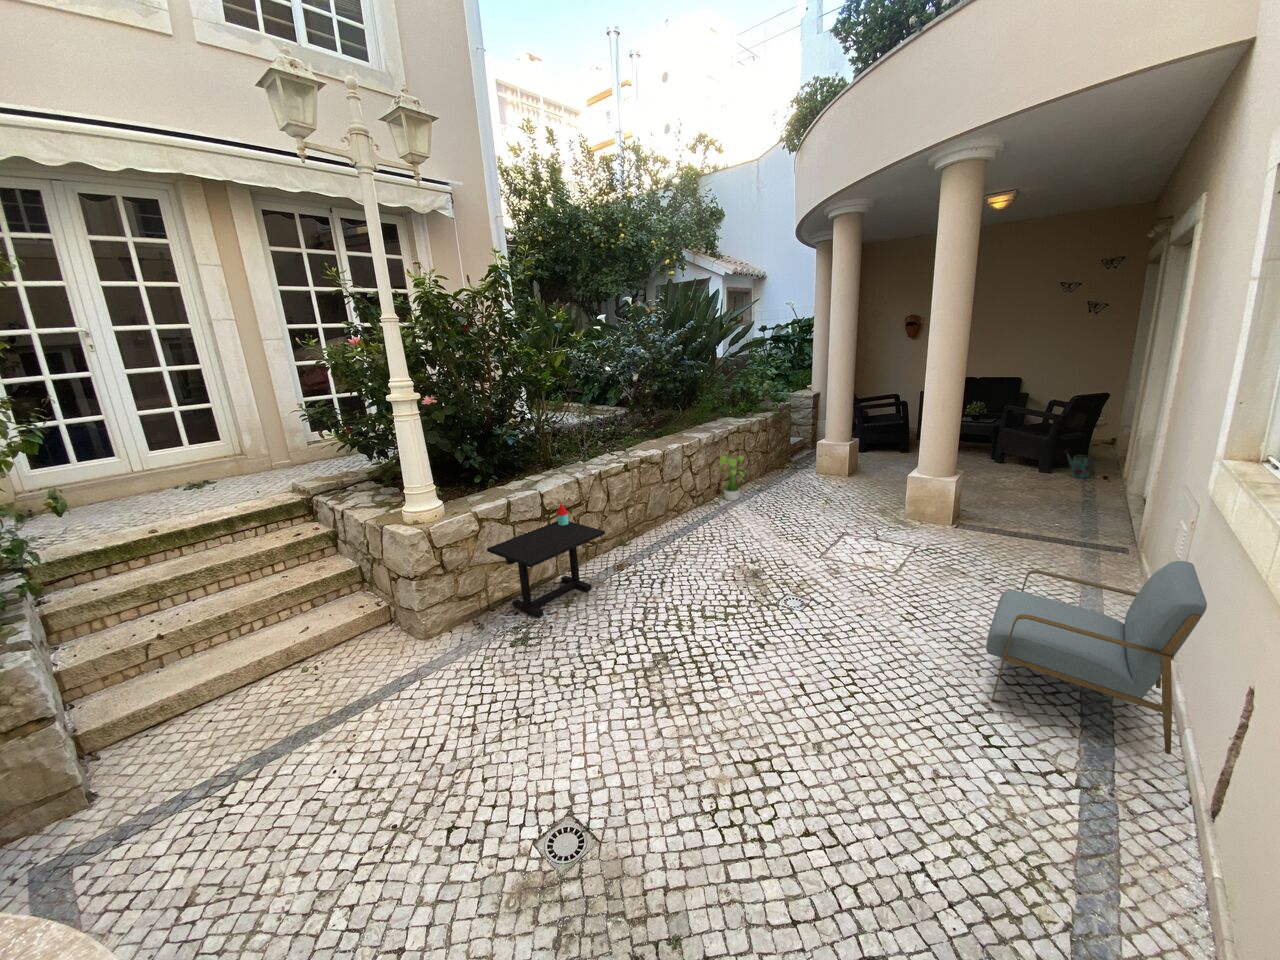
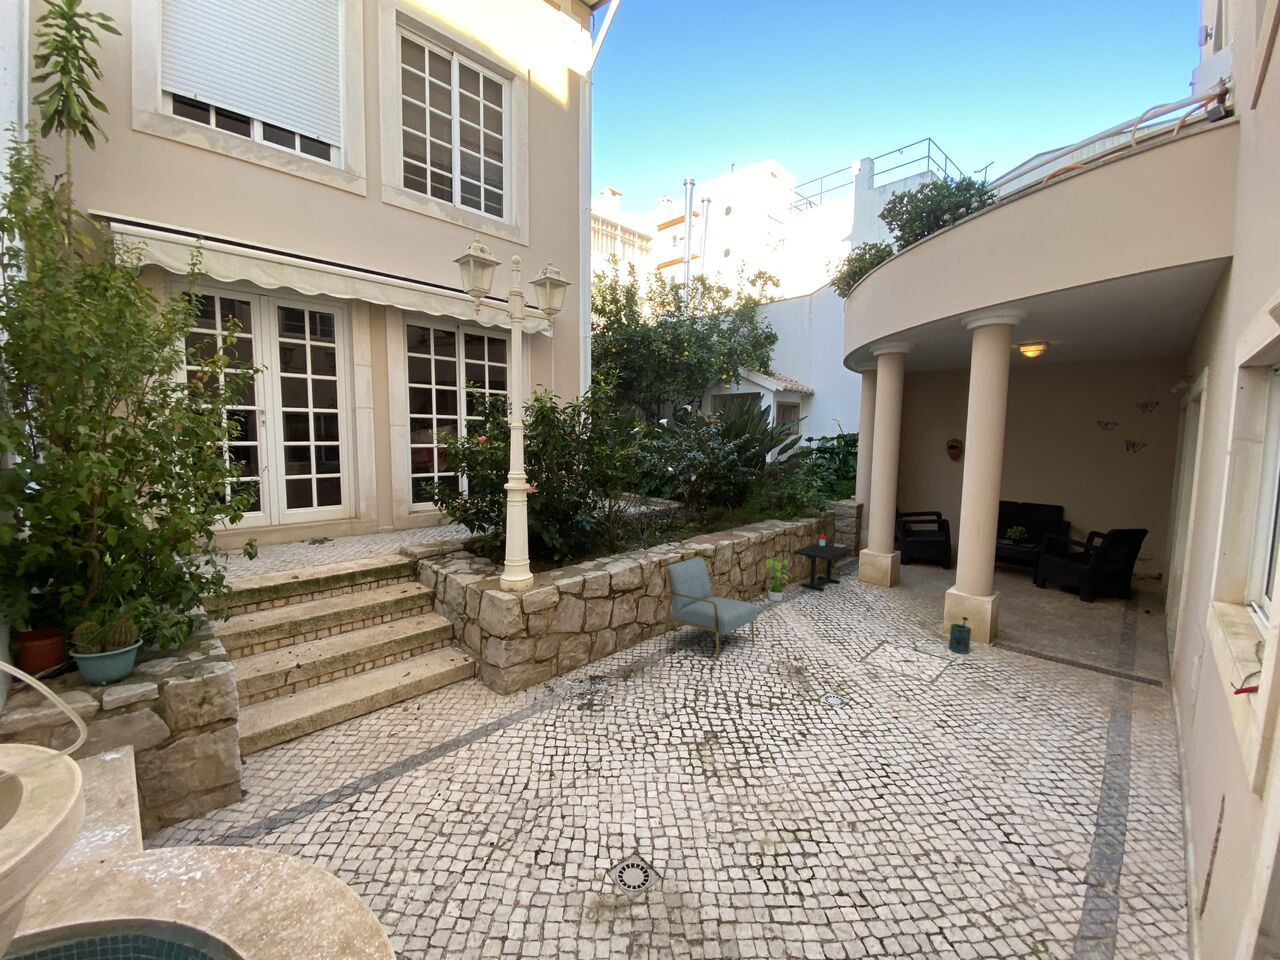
watering can: present [1063,450,1096,478] -> present [949,617,971,654]
side table: present [487,503,605,618] -> present [793,533,852,591]
chair: present [986,561,1207,755] -> present [663,558,758,660]

